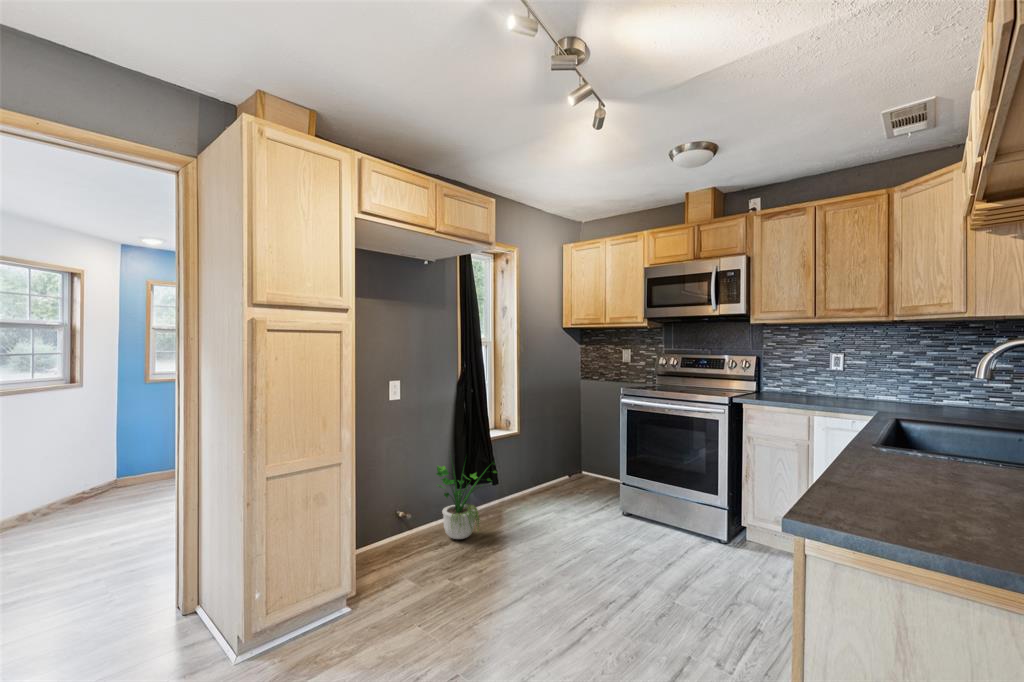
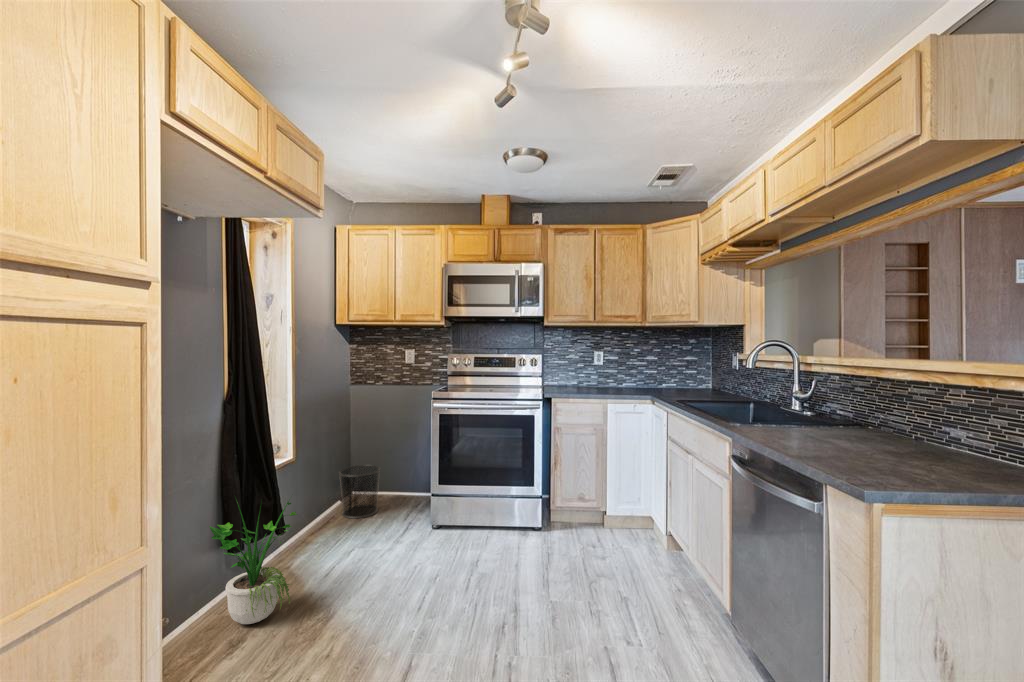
waste bin: none [559,449,594,494] -> present [339,465,380,519]

